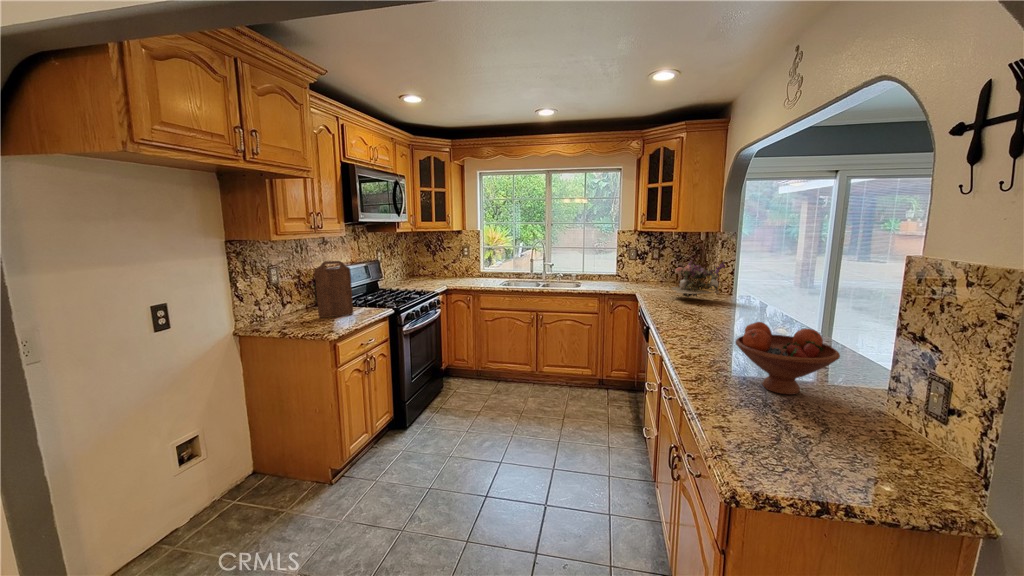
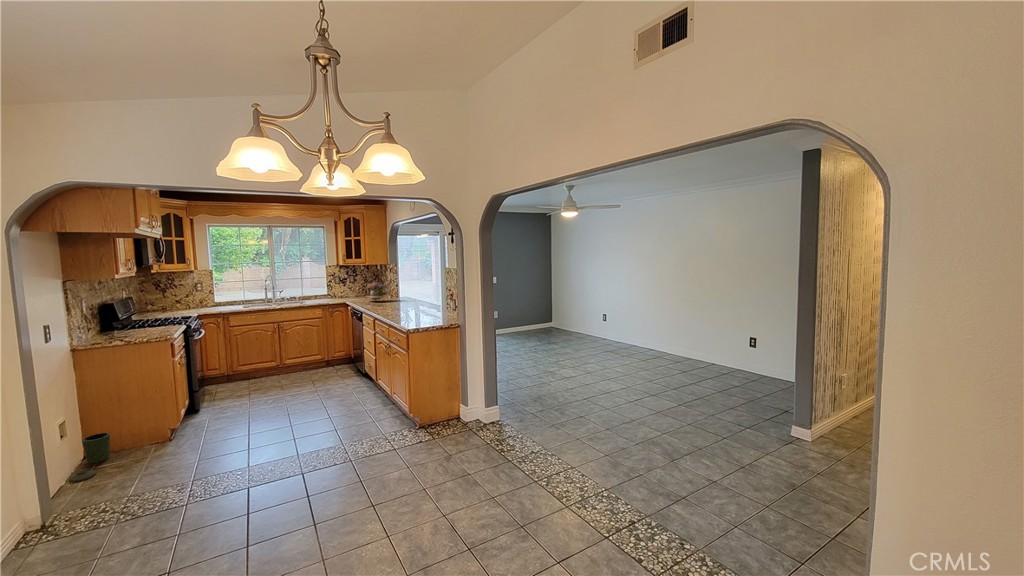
cutting board: present [315,261,353,318] -> none [129,293,158,334]
fruit bowl: present [736,322,840,395] -> none [396,295,425,317]
trash can: none [166,459,256,552] -> present [69,433,110,482]

